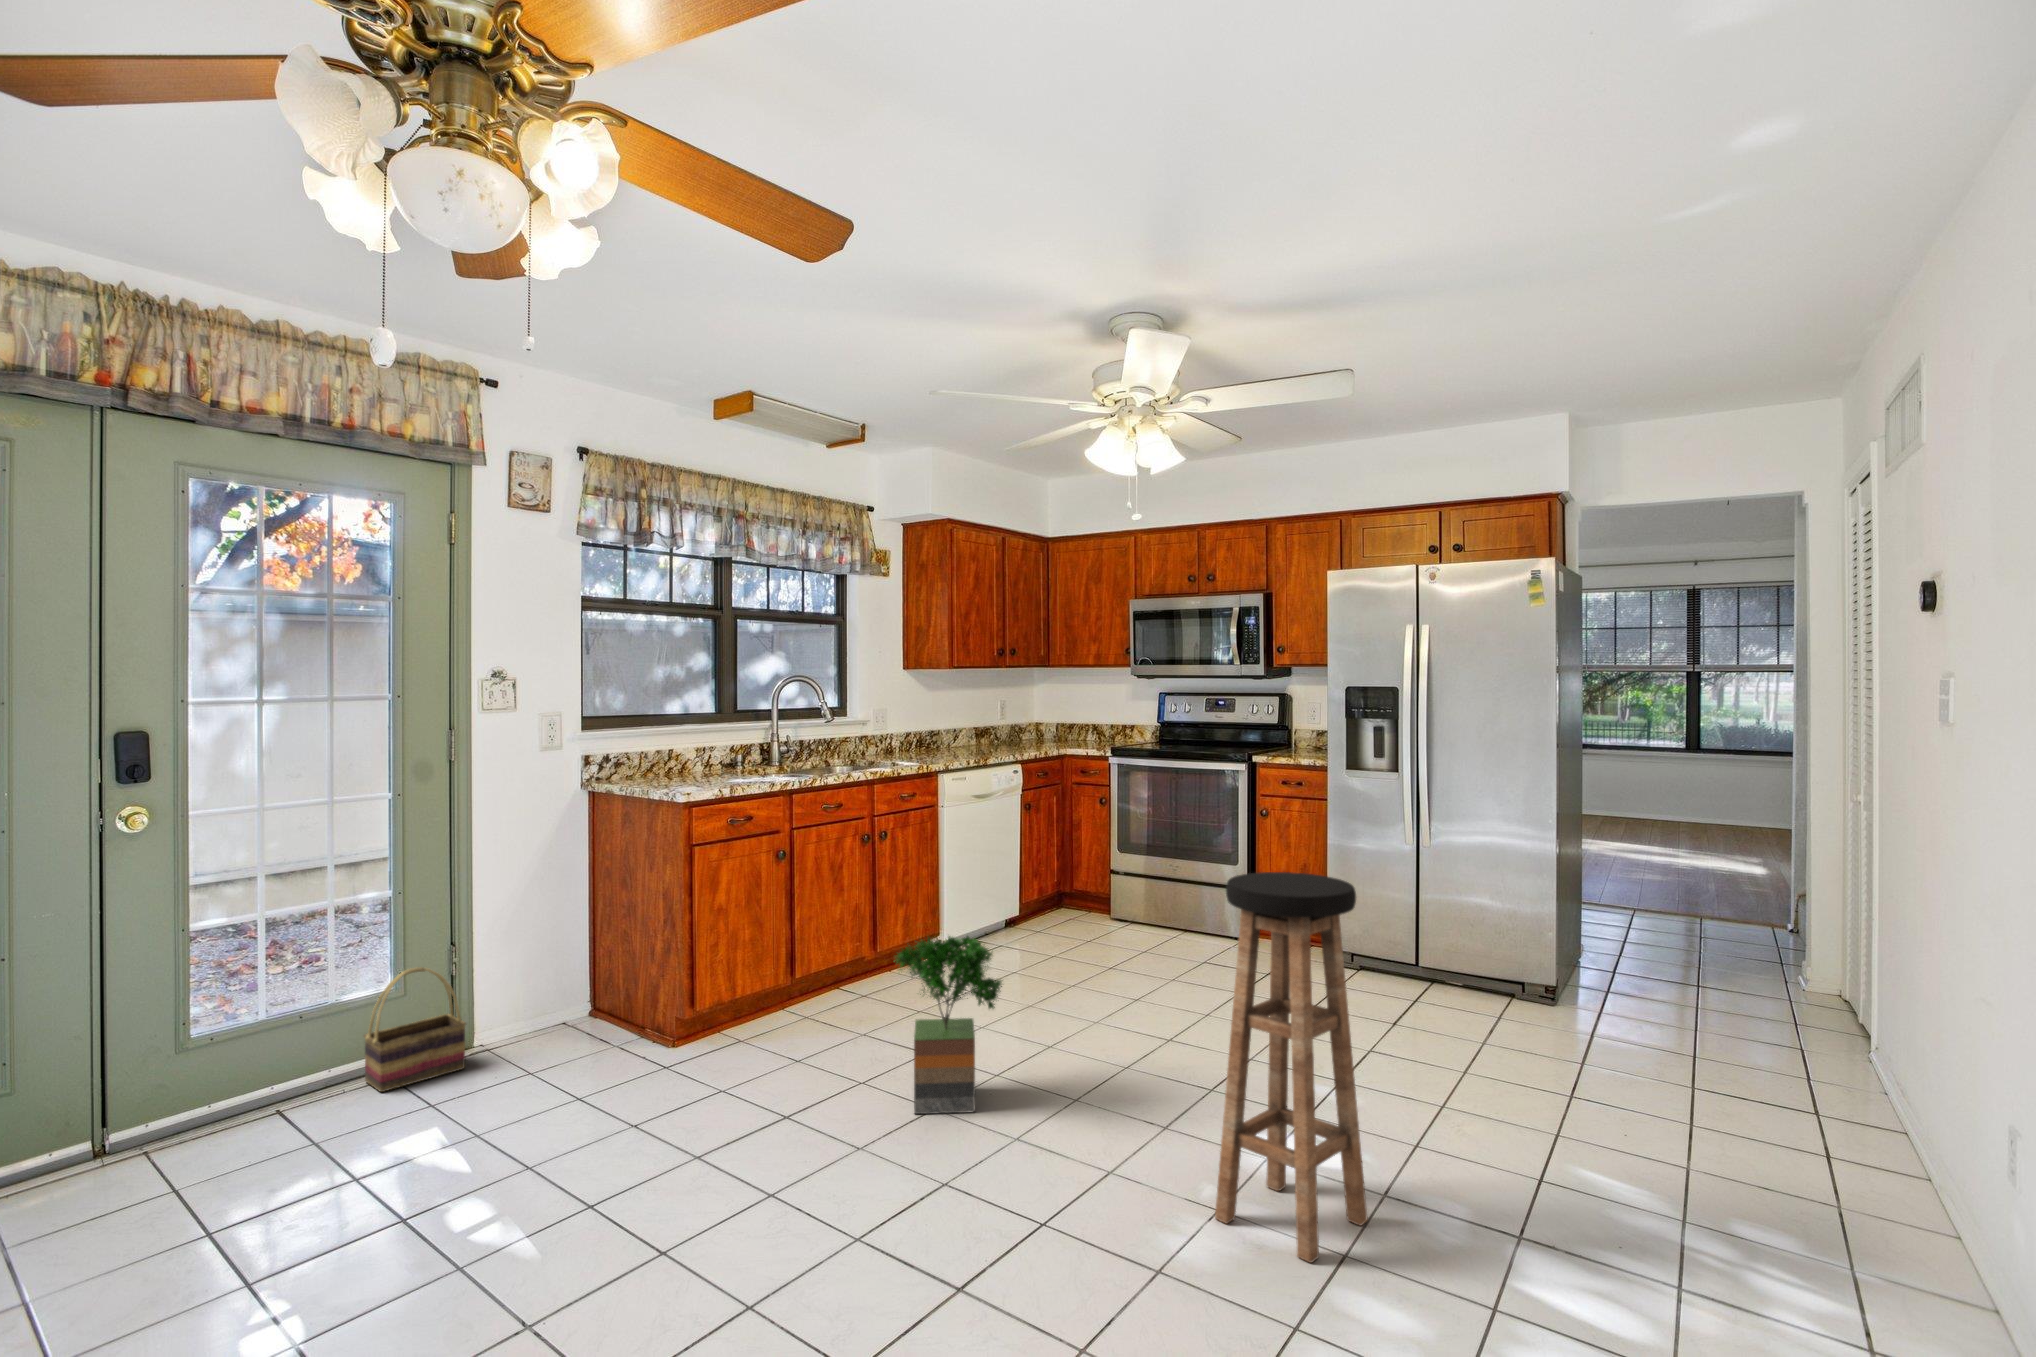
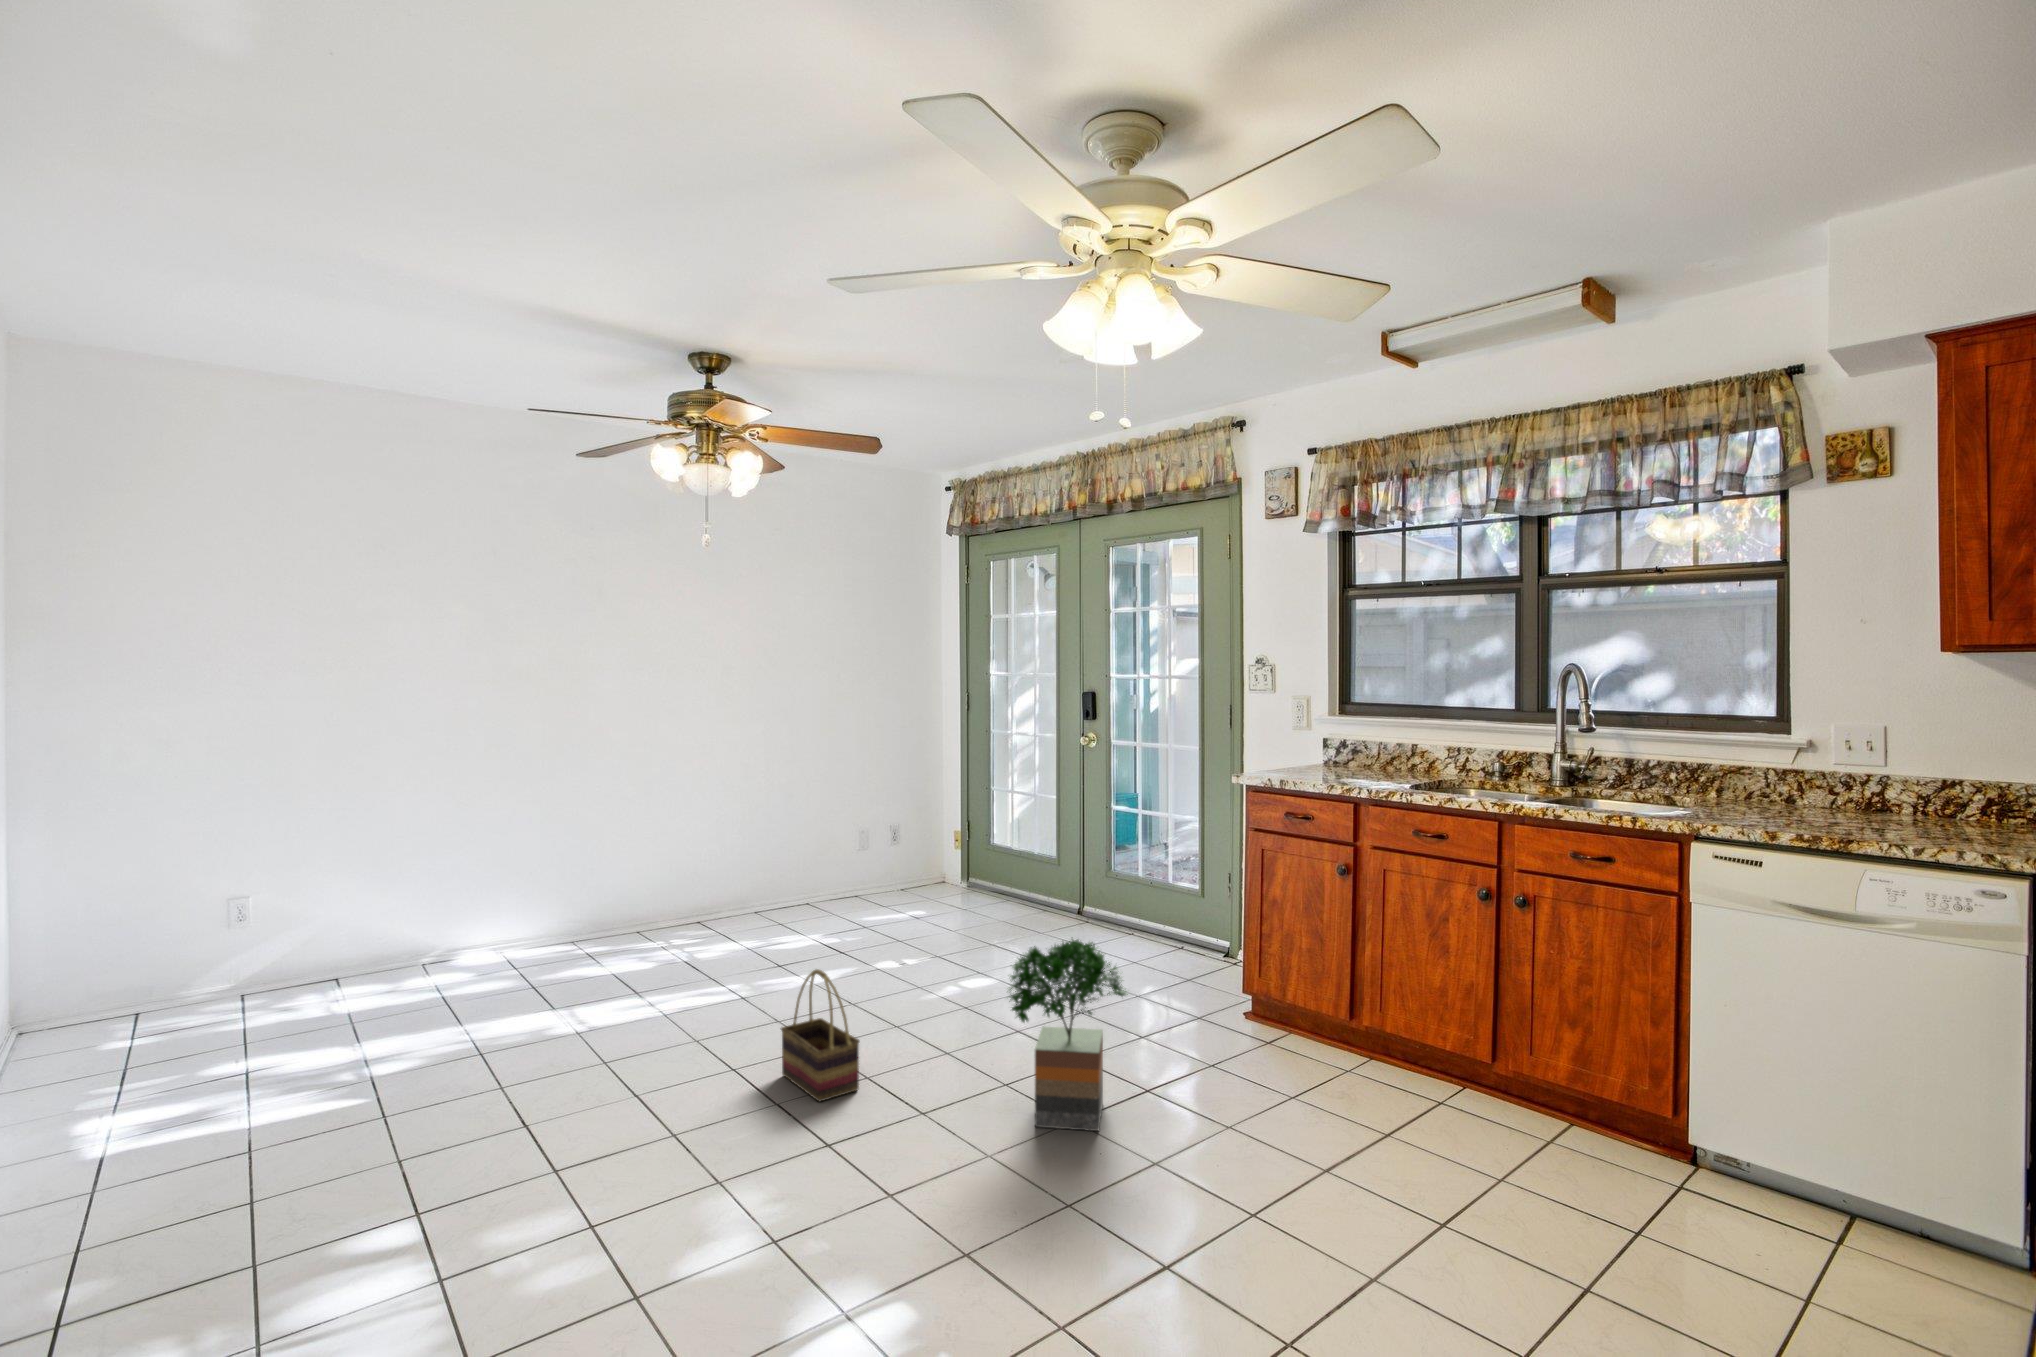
bar stool: present [1215,872,1367,1263] -> none [621,881,771,1311]
basket: present [364,967,466,1092] -> present [781,969,860,1102]

